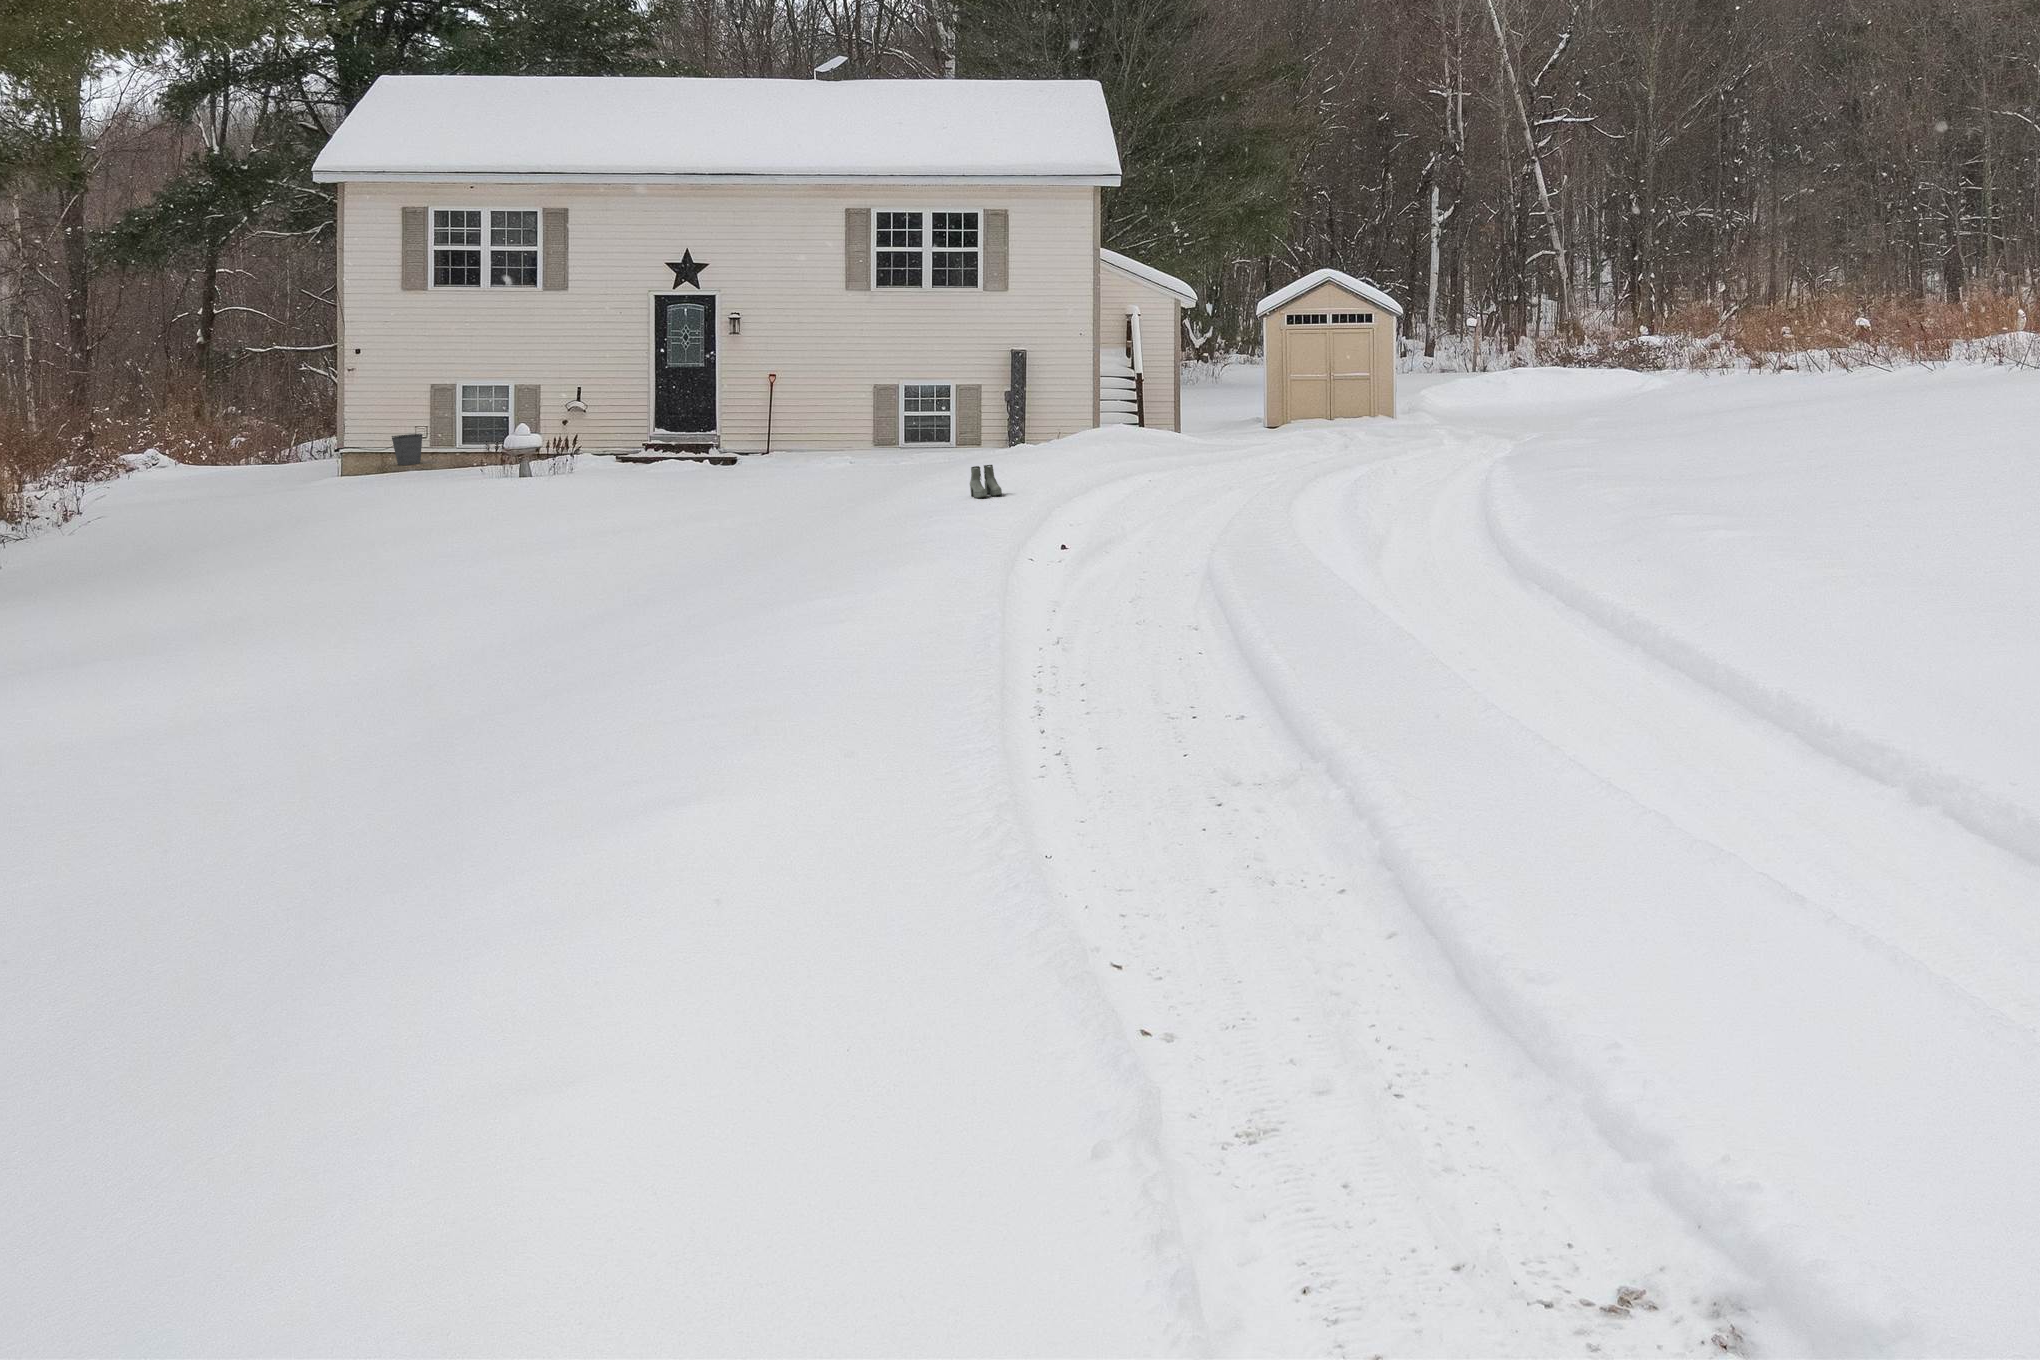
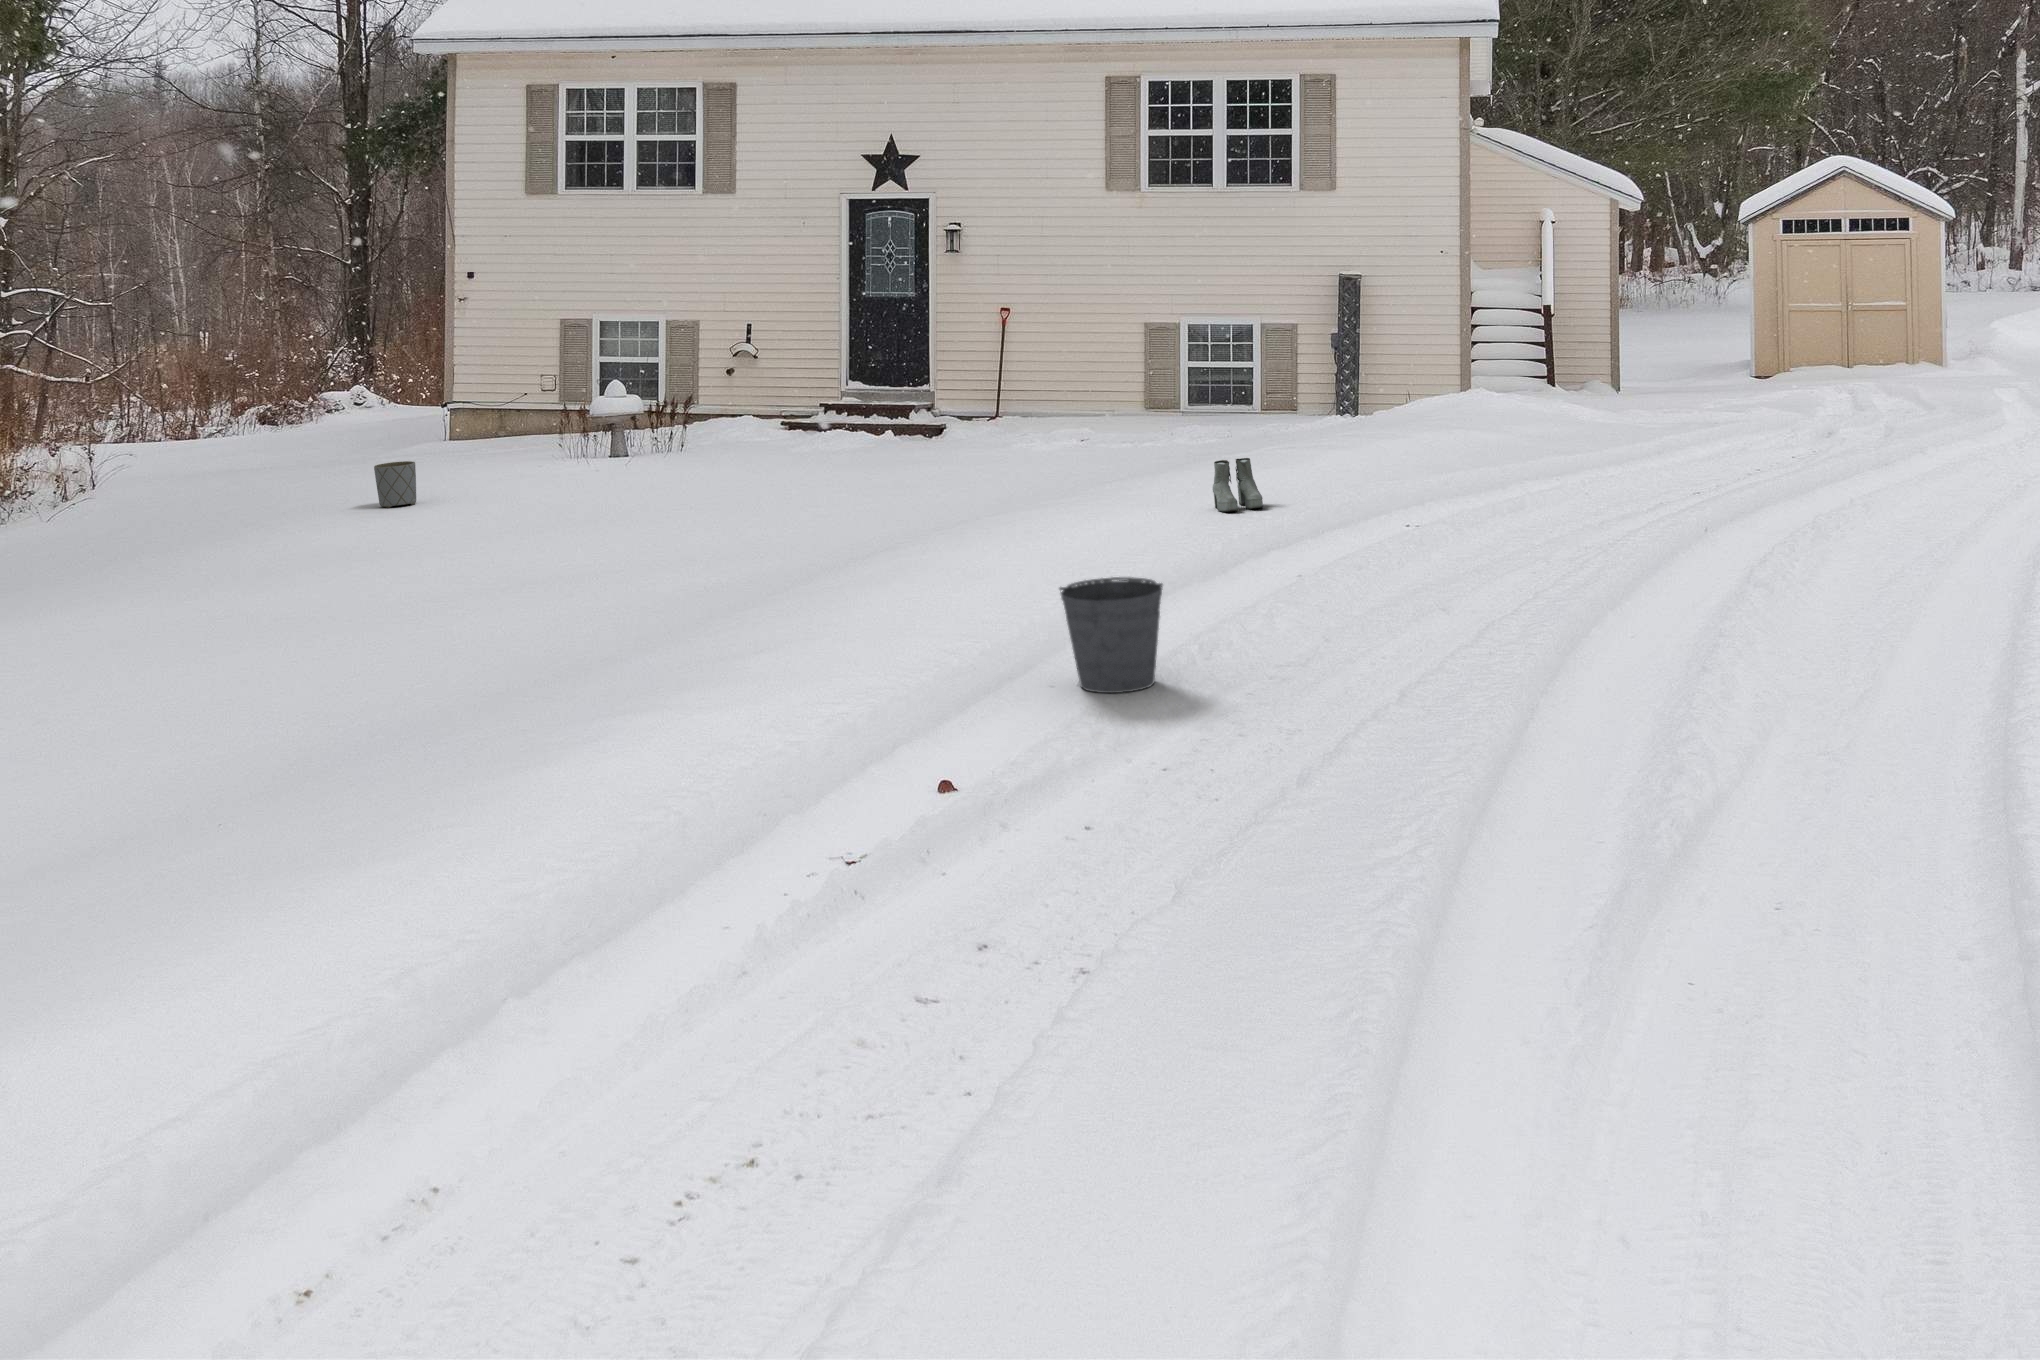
bucket: present [392,434,422,465] -> present [1059,577,1163,693]
planter: none [353,484,385,518] -> present [374,461,416,508]

